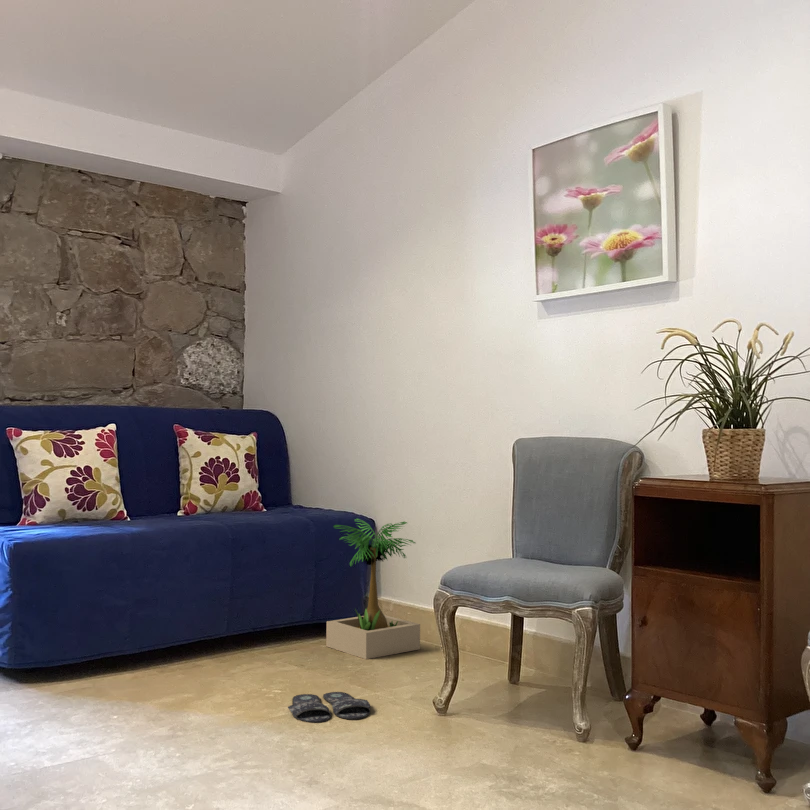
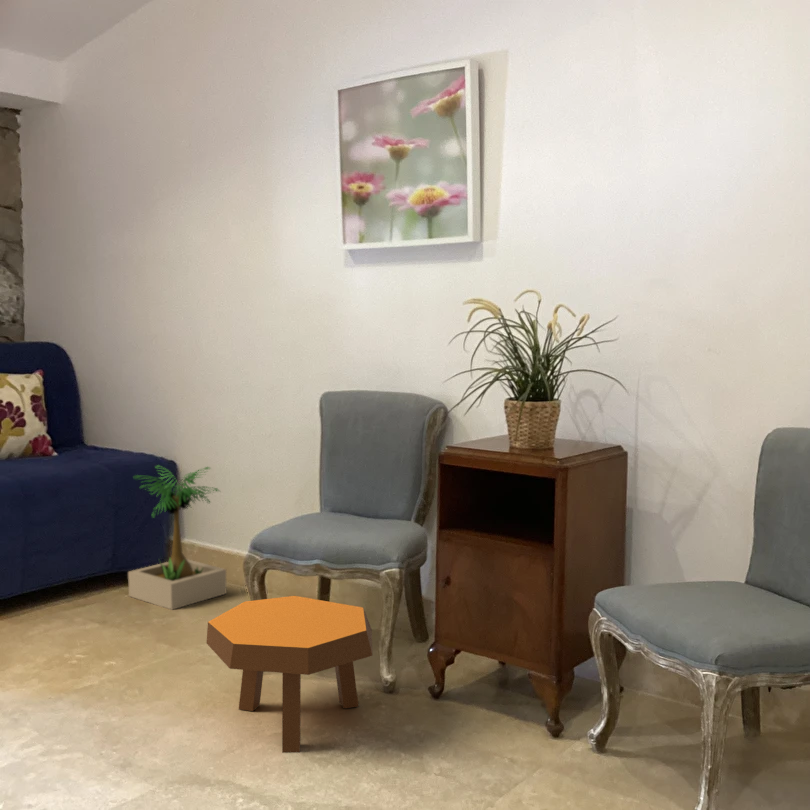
footstool: none [395,633,564,785] -> present [207,596,373,753]
slippers: present [288,692,370,723] -> none [94,654,180,694]

